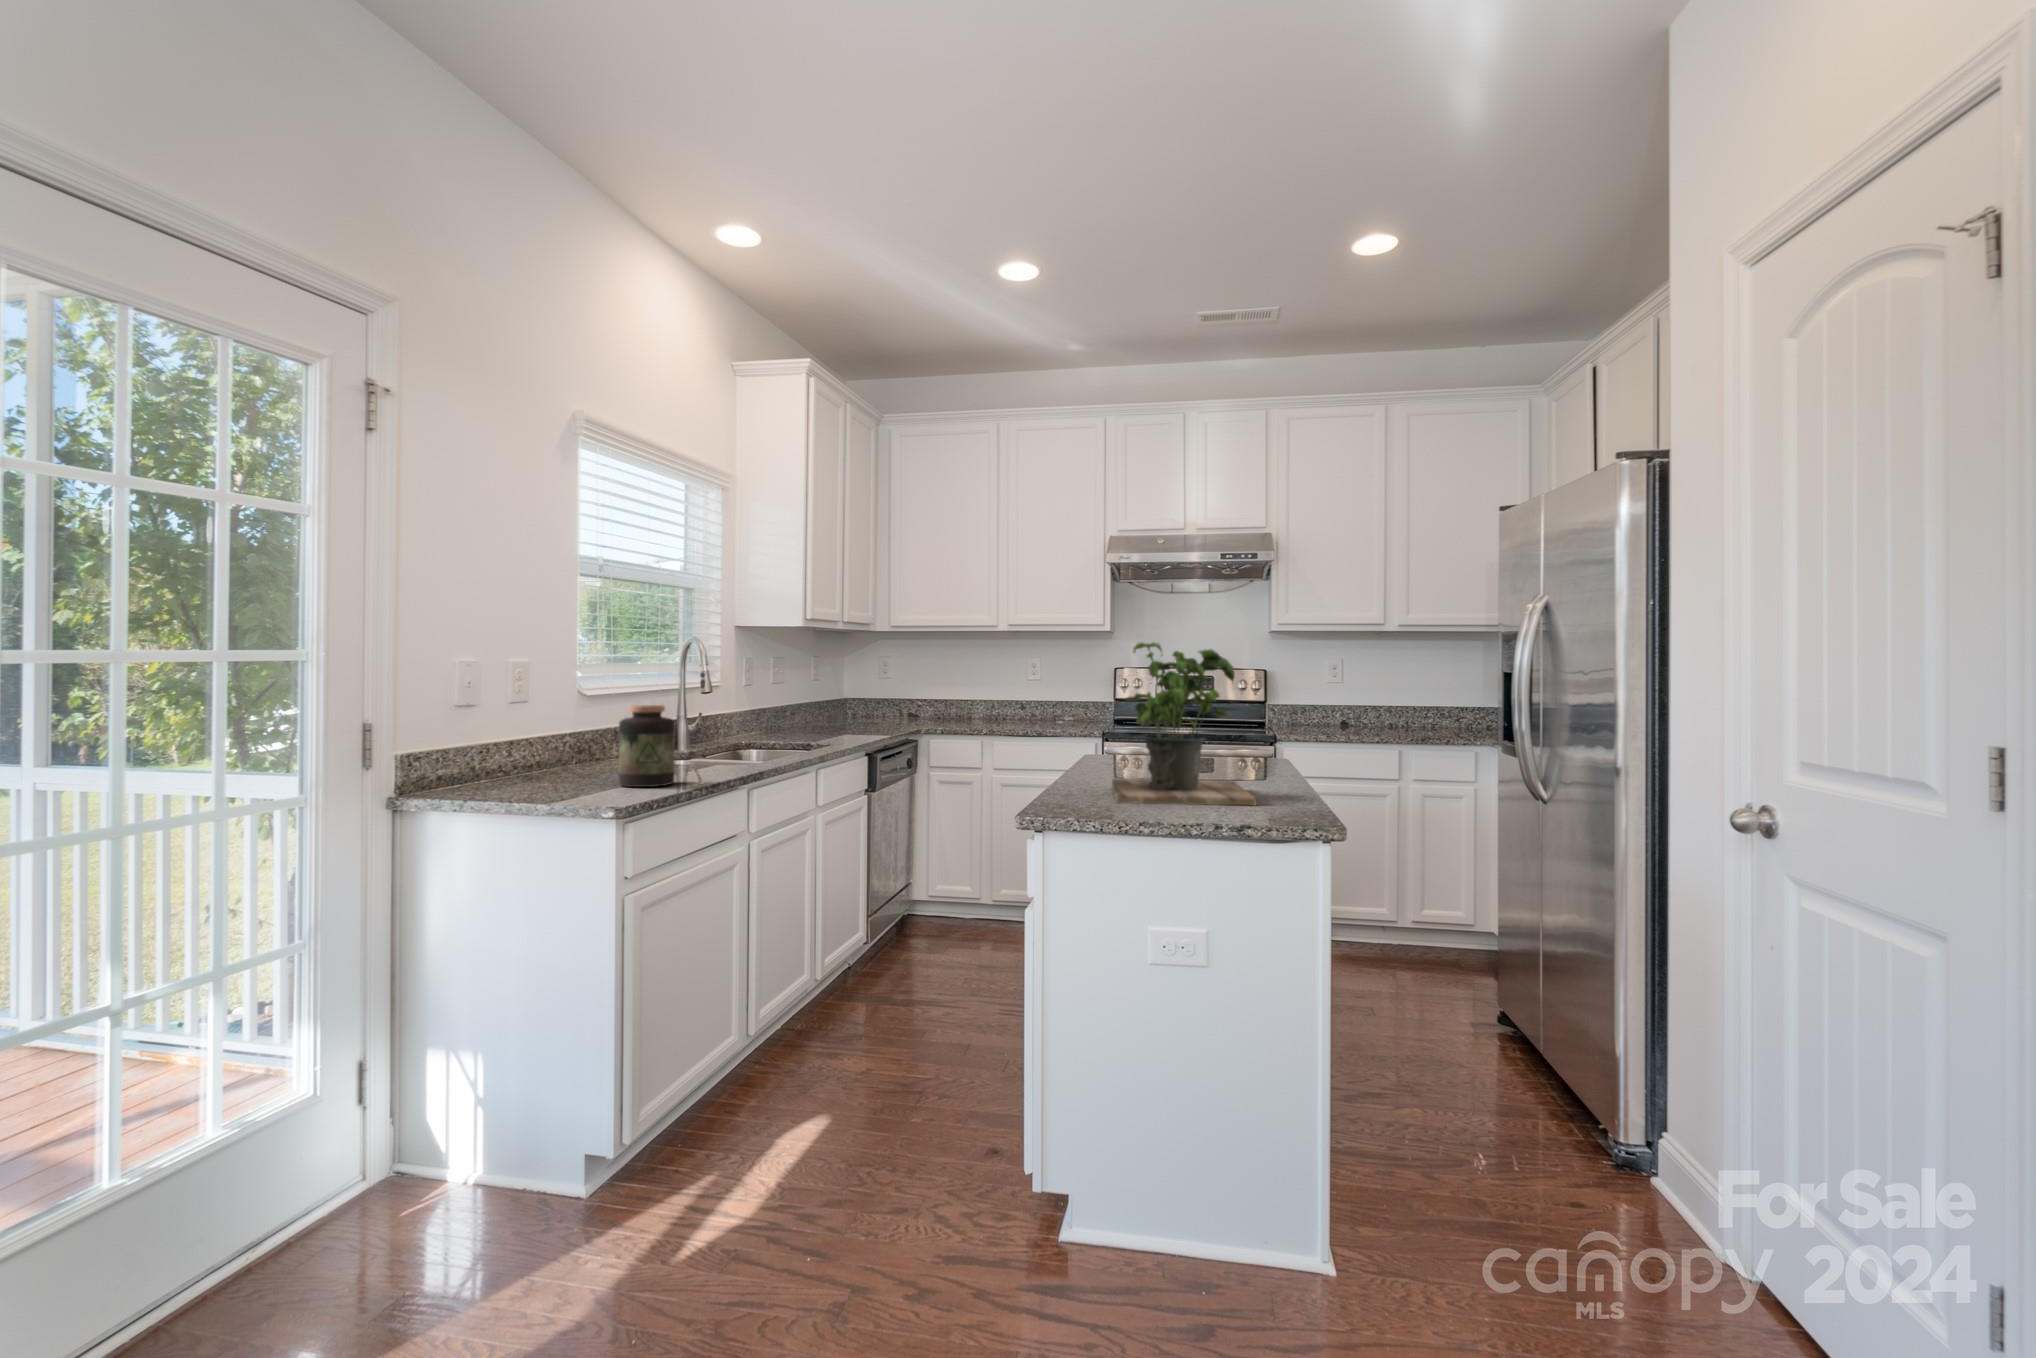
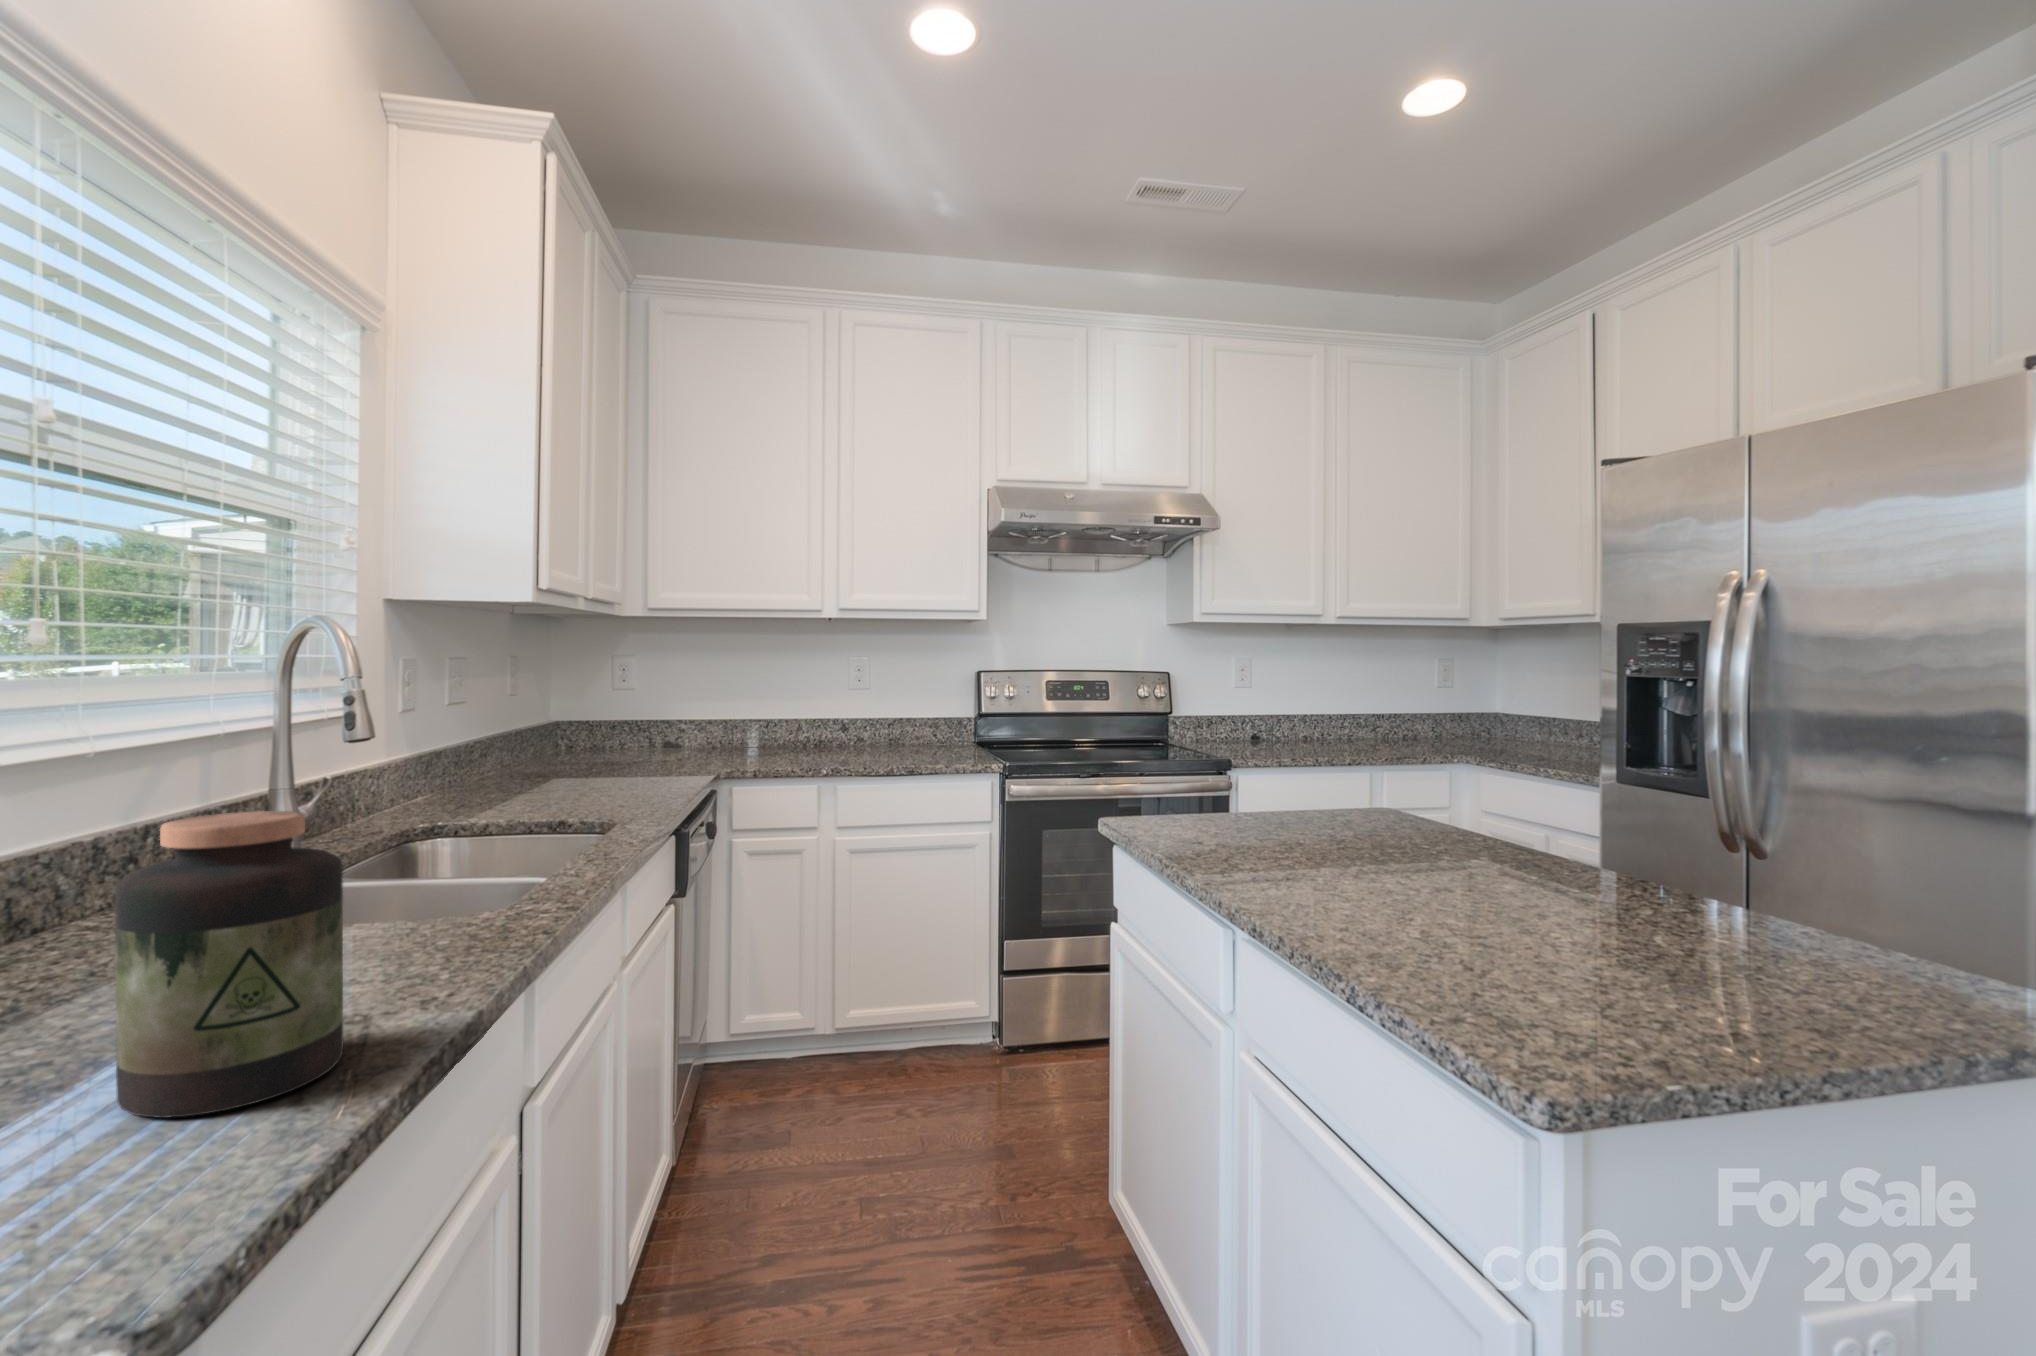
potted plant: present [1112,642,1256,805] -> none [1462,622,1948,1021]

